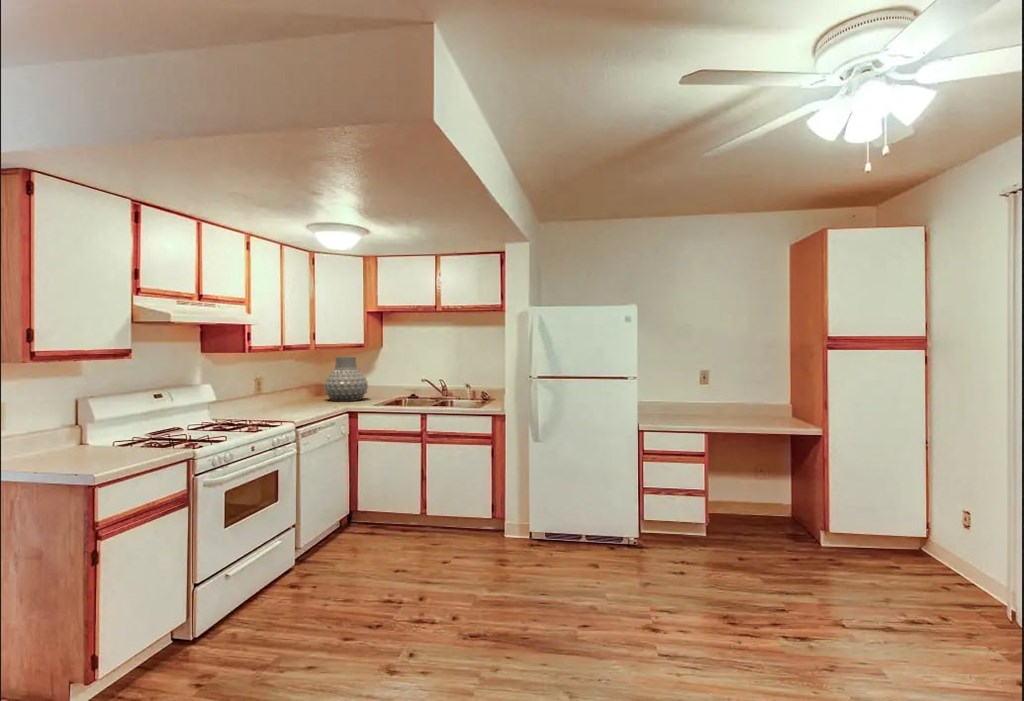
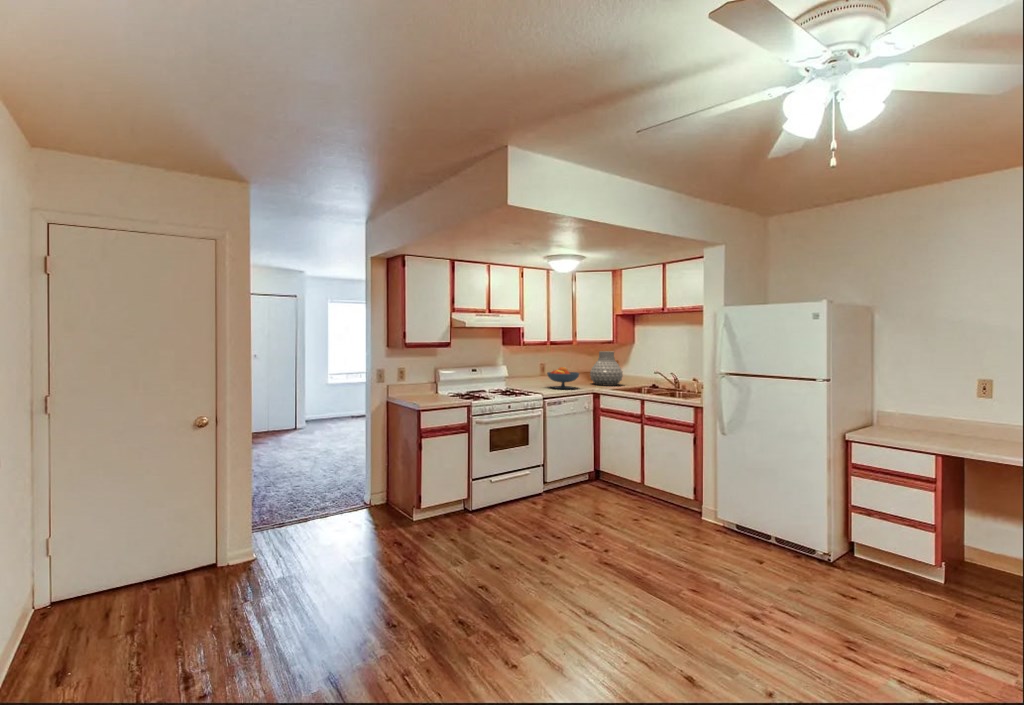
fruit bowl: none [276,380,326,411] -> present [547,367,579,389]

